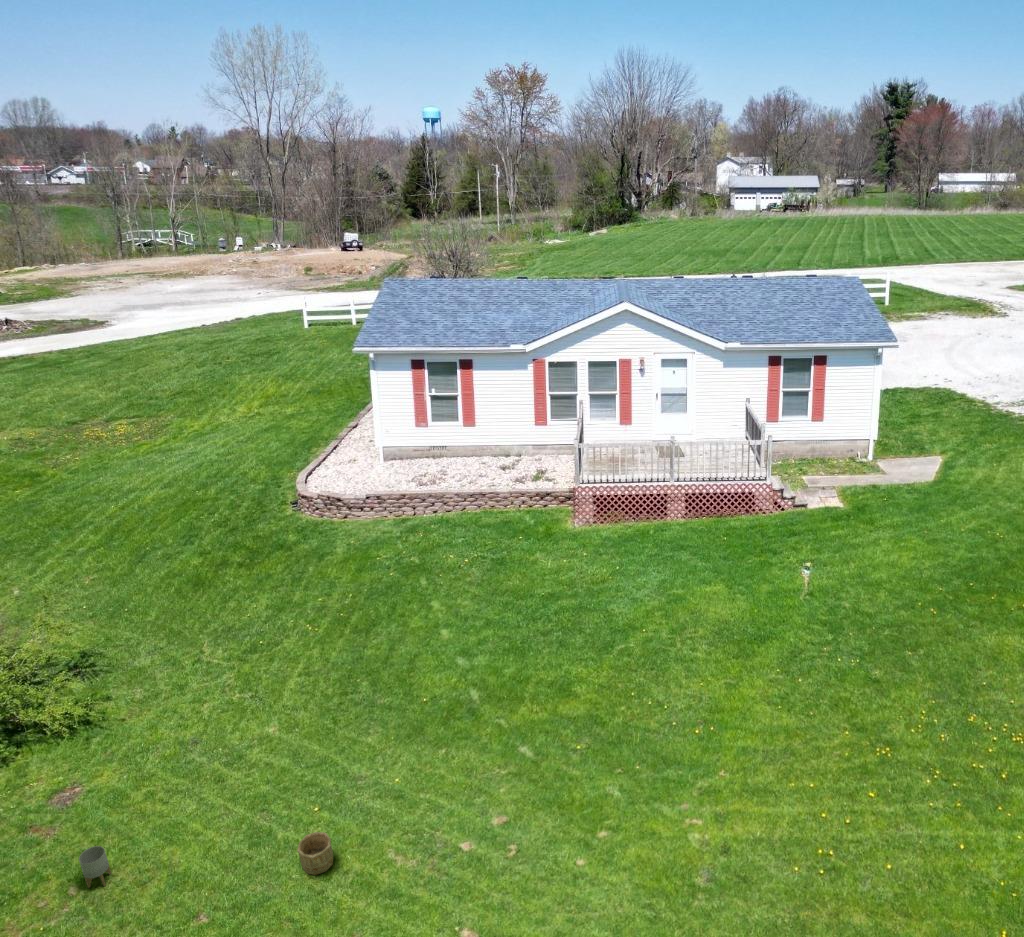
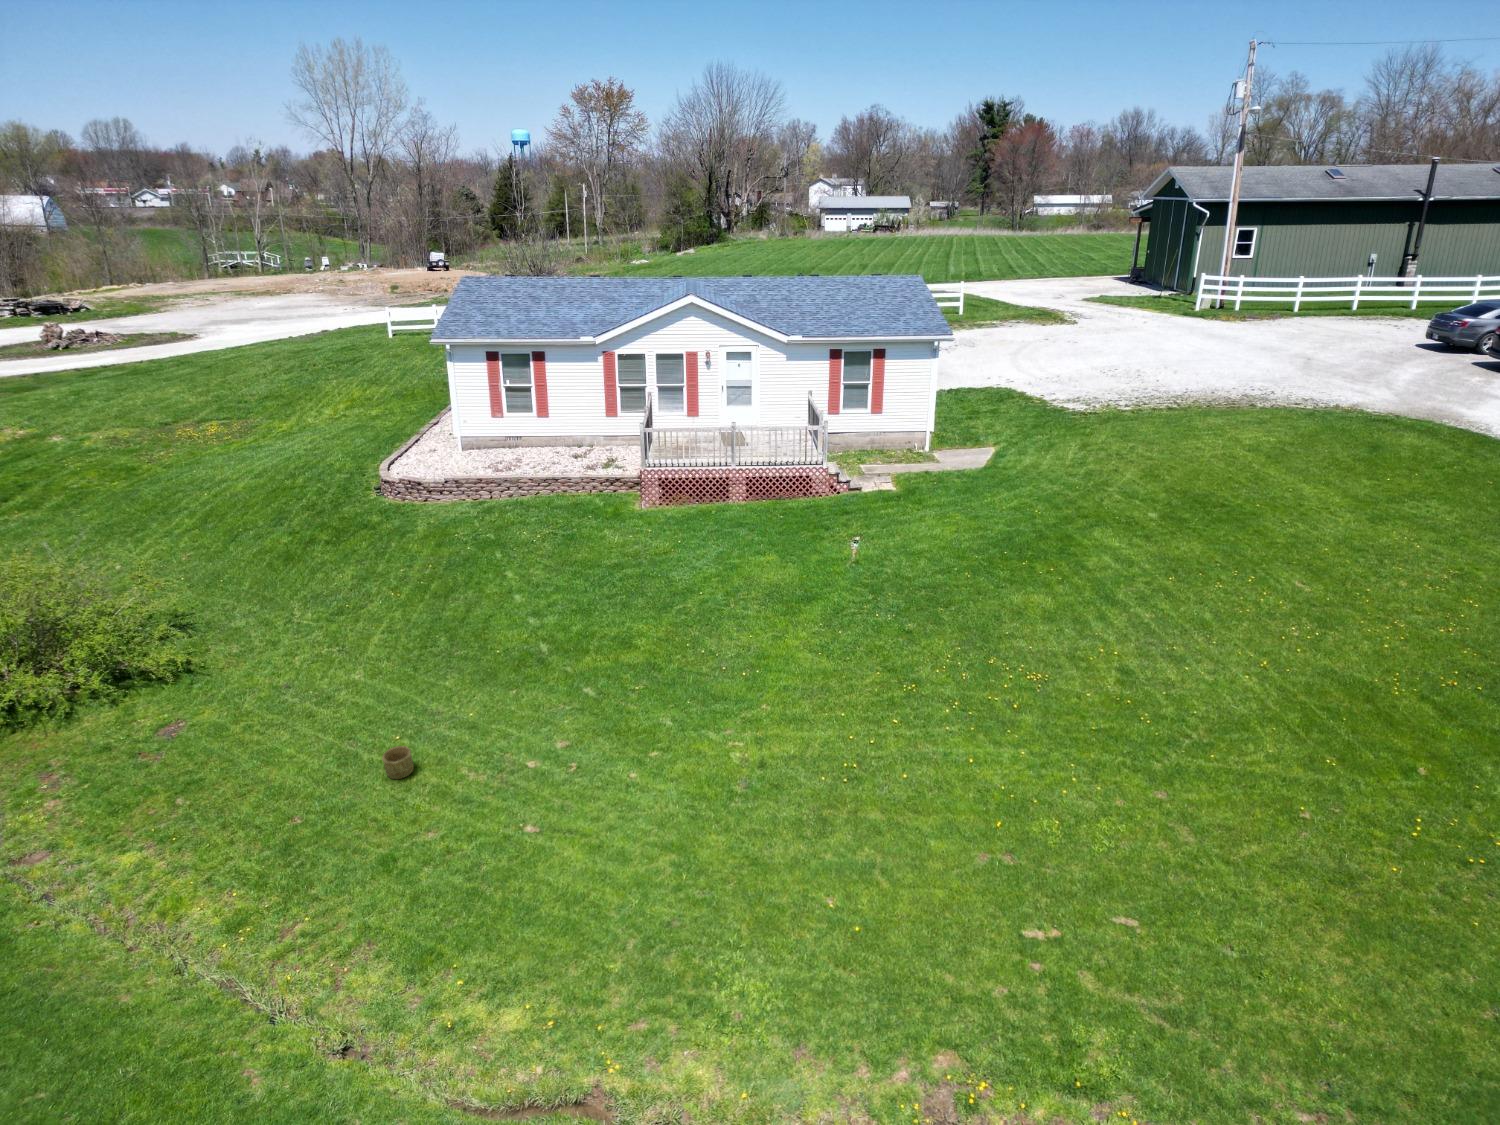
planter: present [79,846,111,888] -> none [185,765,215,800]

